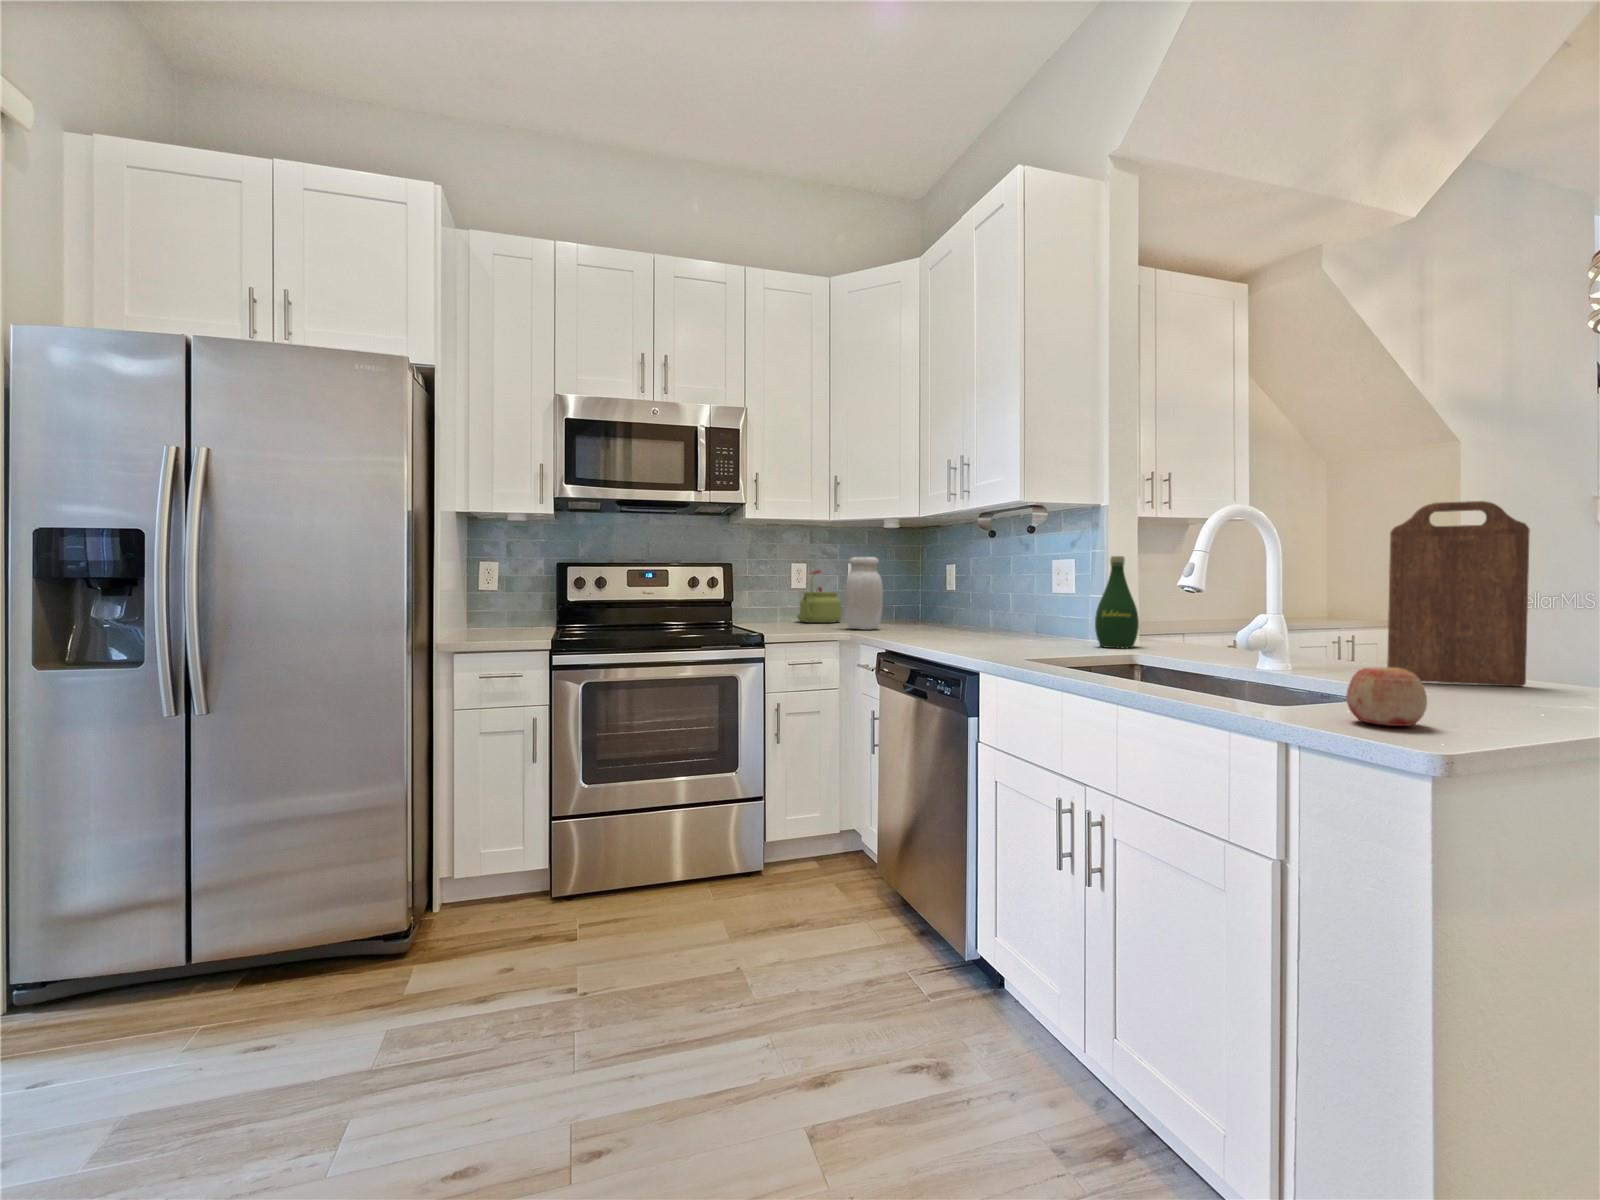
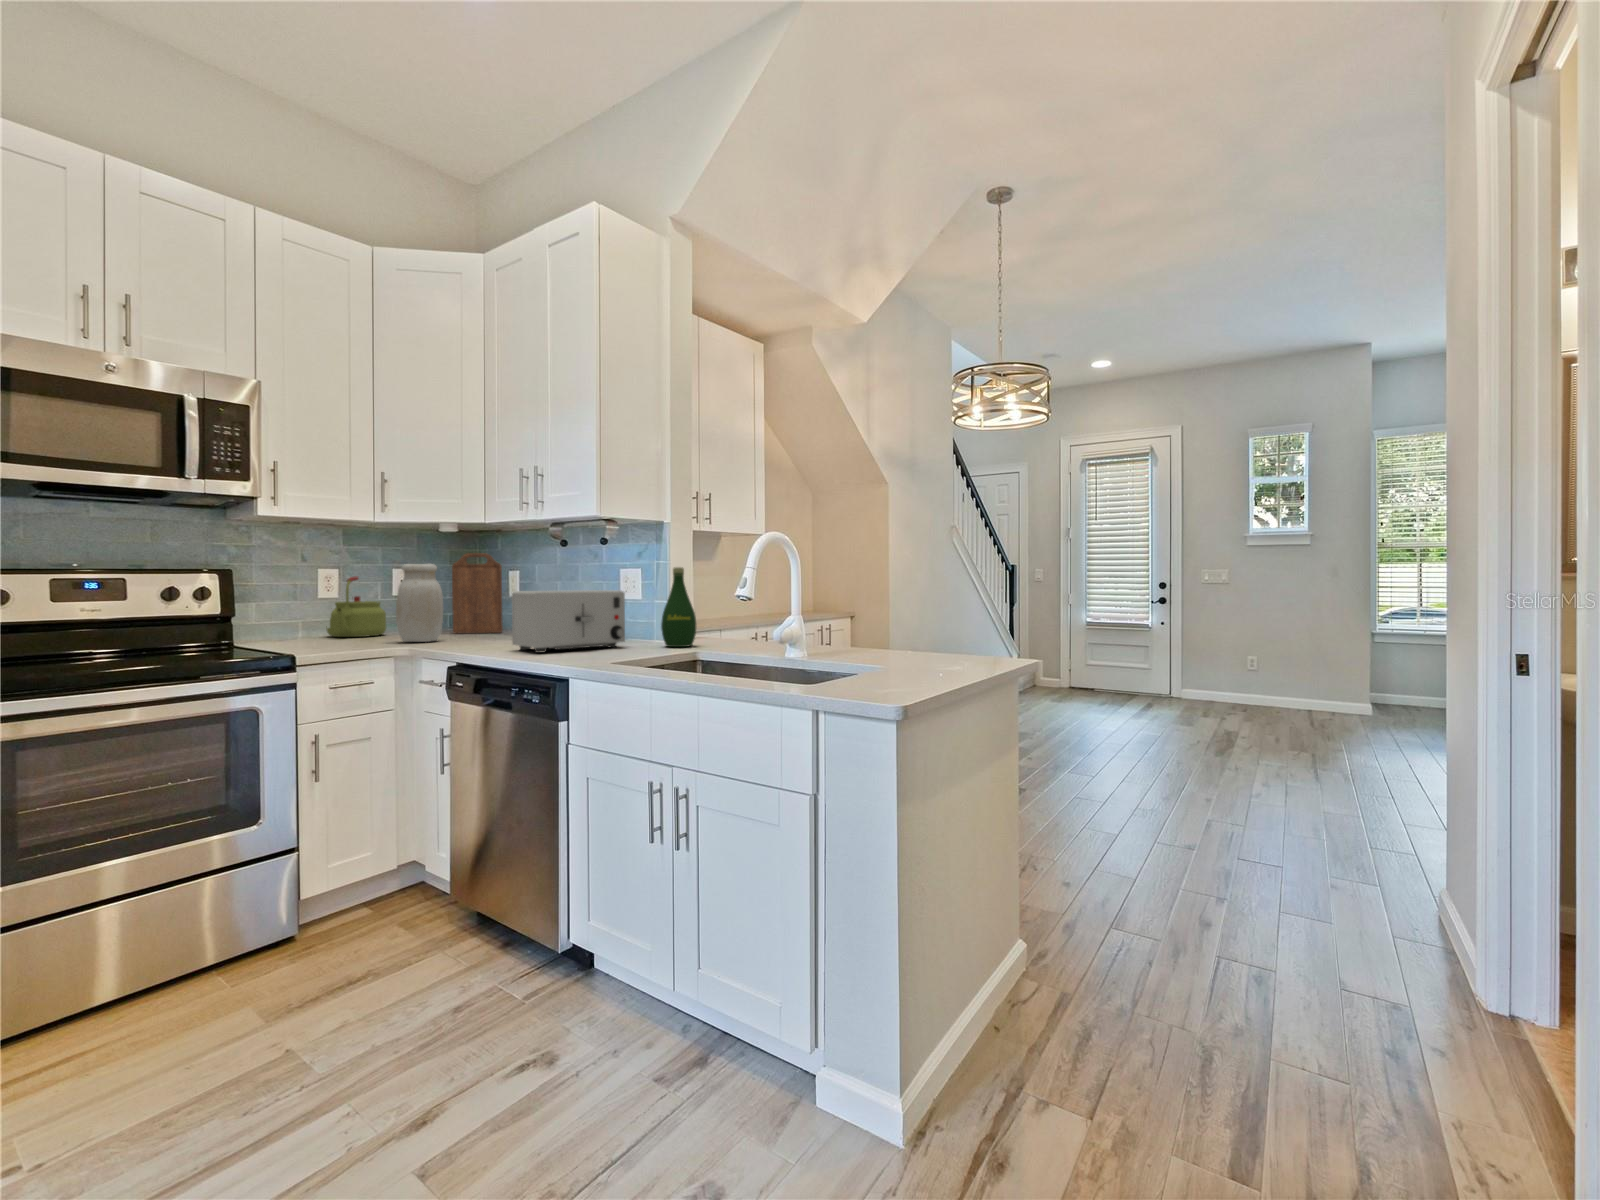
cutting board: present [1387,501,1530,687] -> present [452,553,503,634]
toaster: none [937,582,1053,645] -> present [512,590,625,653]
apple: present [1346,668,1427,726] -> none [852,651,894,691]

